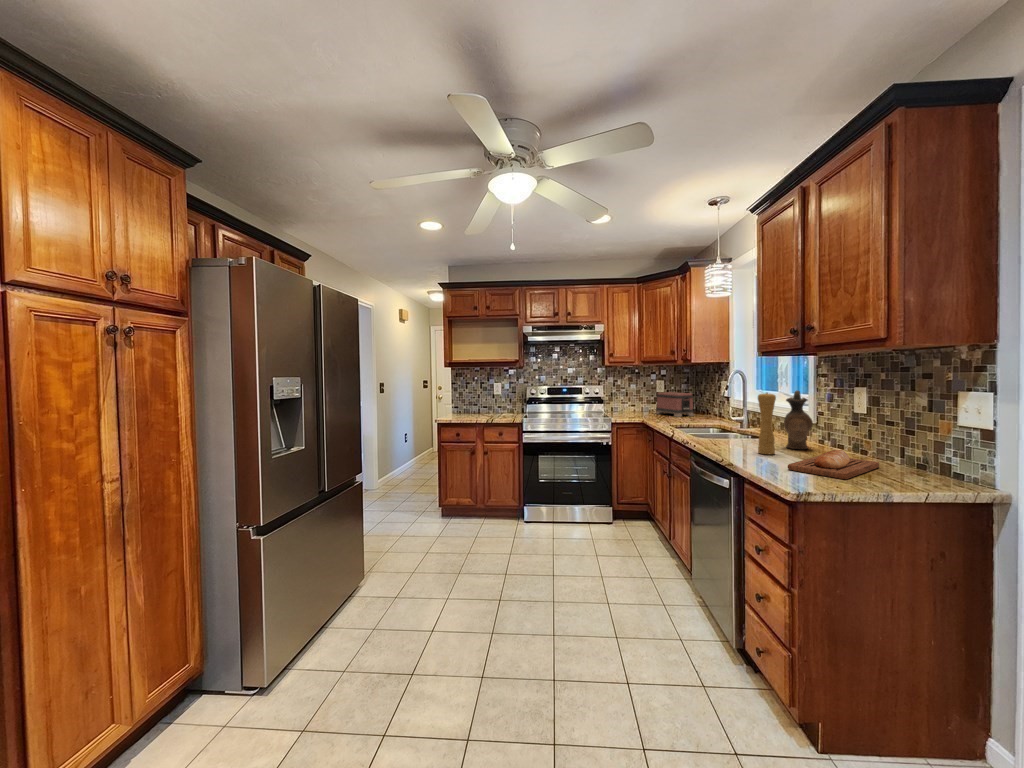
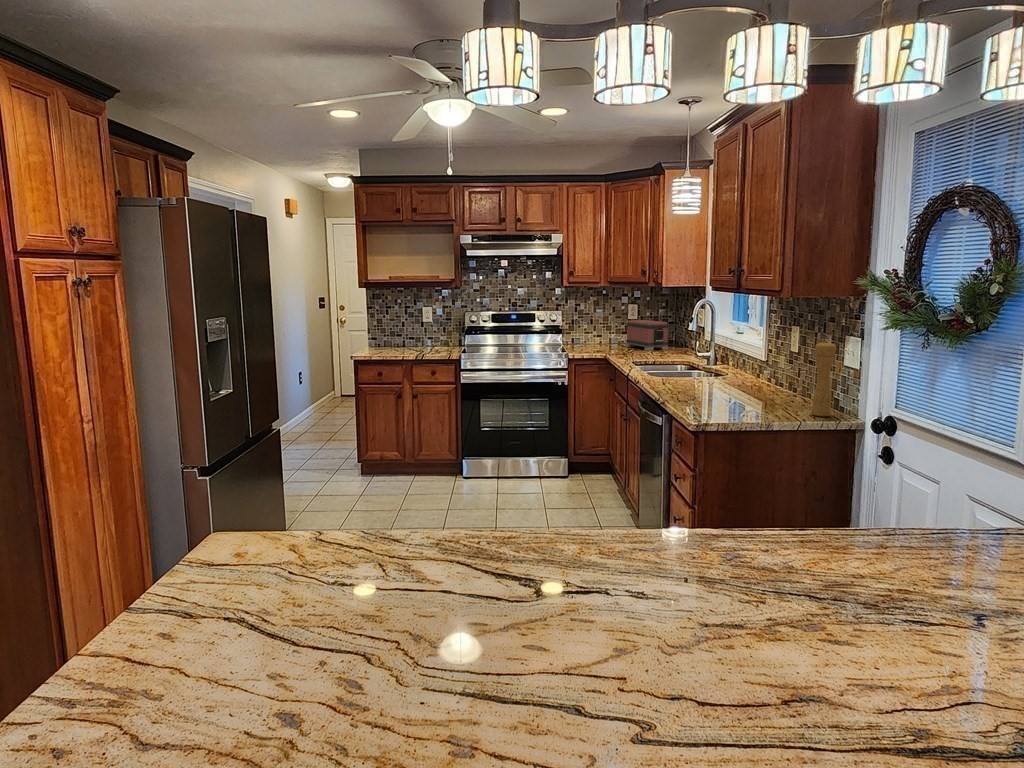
ceramic pitcher: present [784,390,813,449] -> none [730,327,756,388]
pepper mill: present [758,393,776,455] -> present [811,342,836,416]
bread loaf: present [788,450,879,479] -> none [711,388,794,414]

